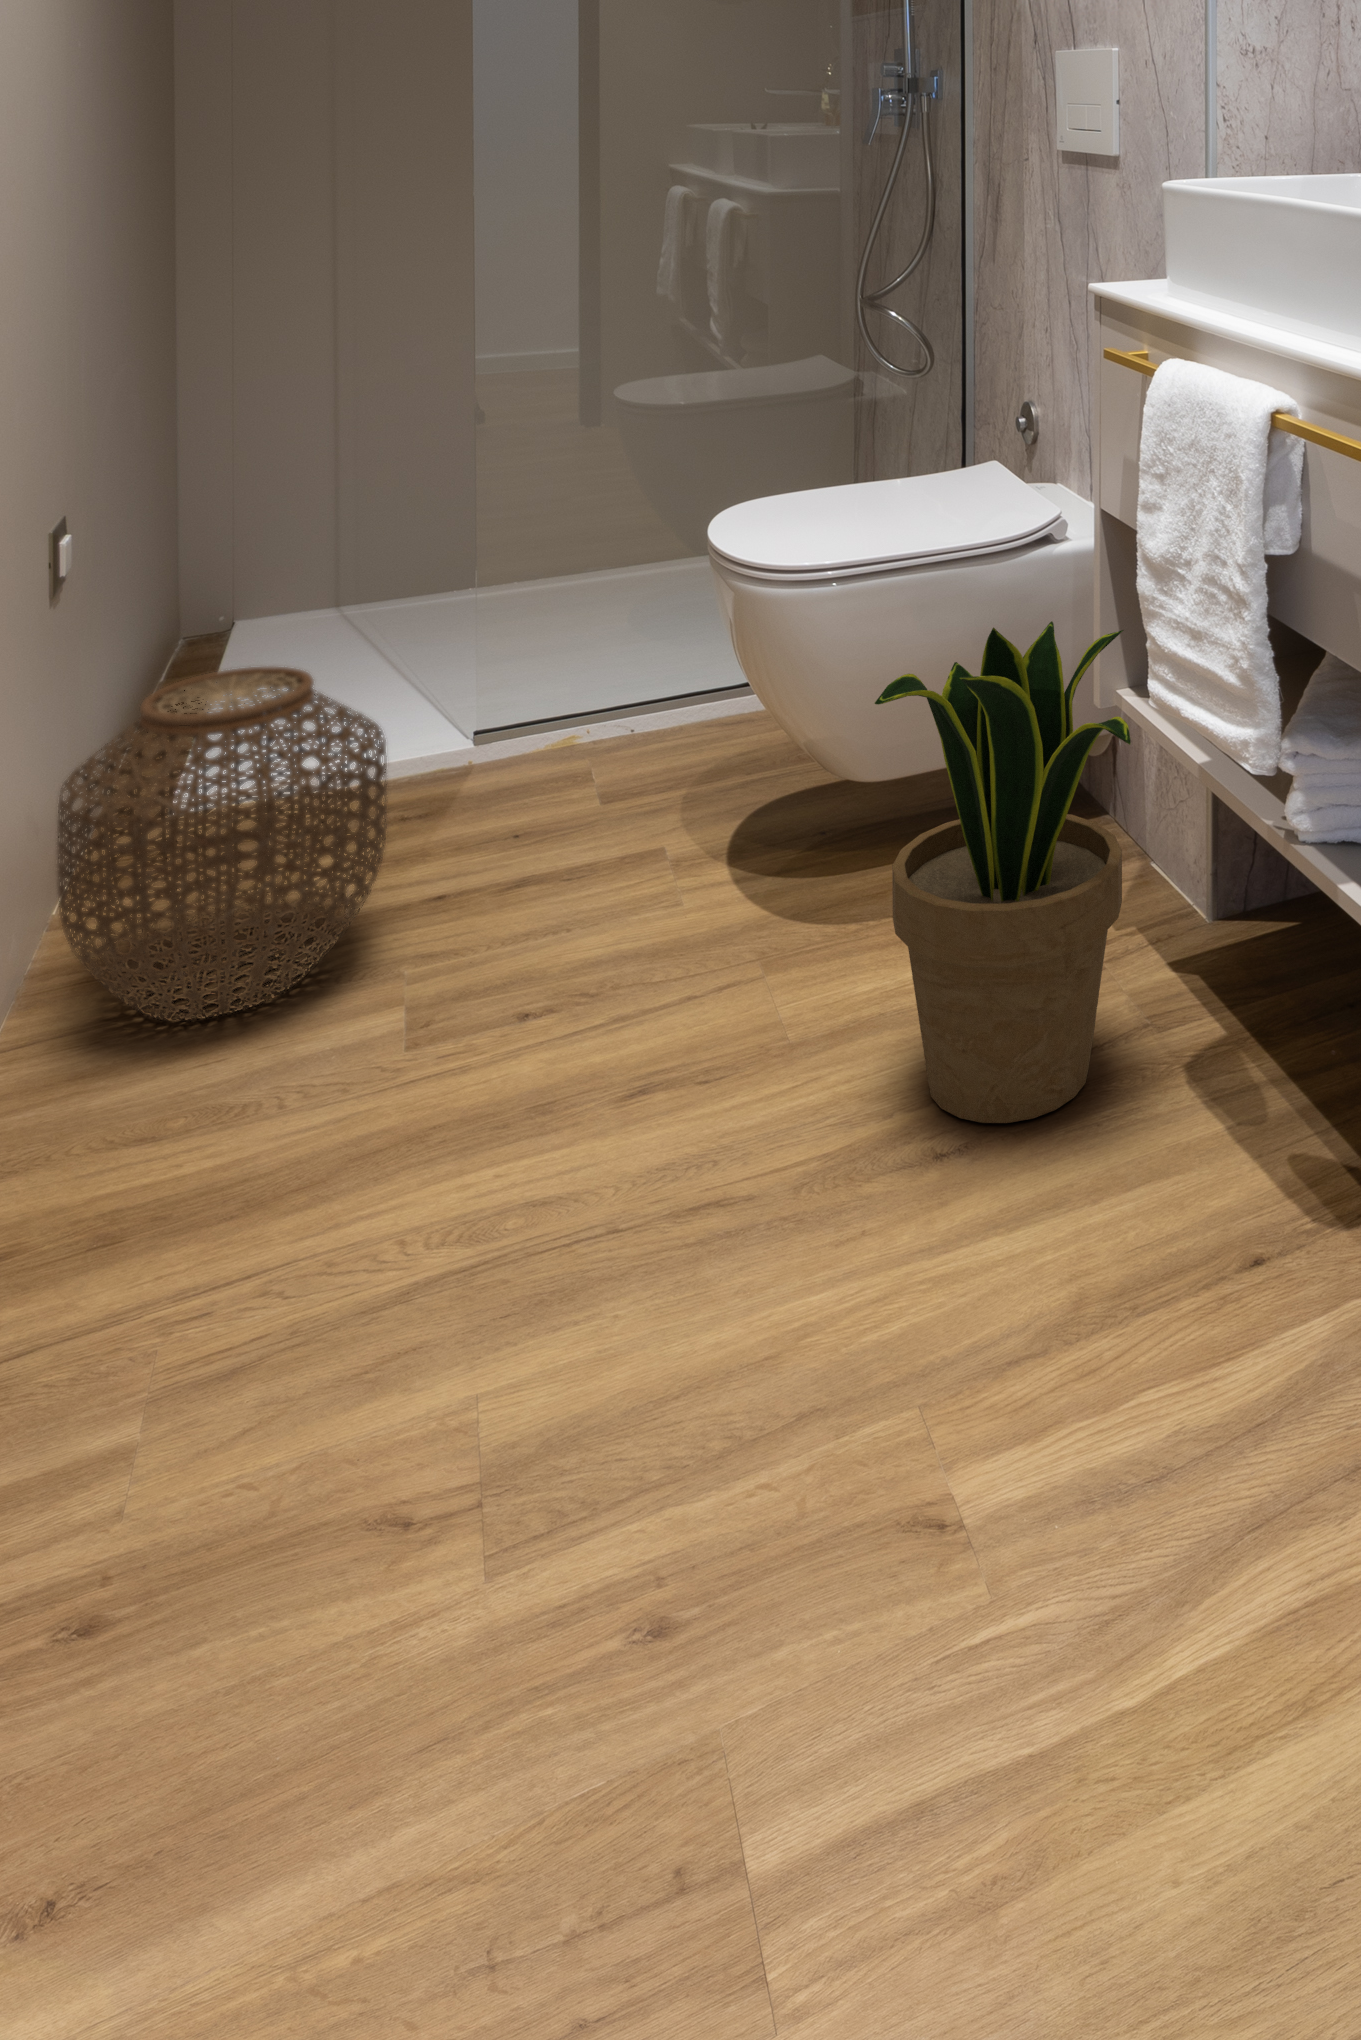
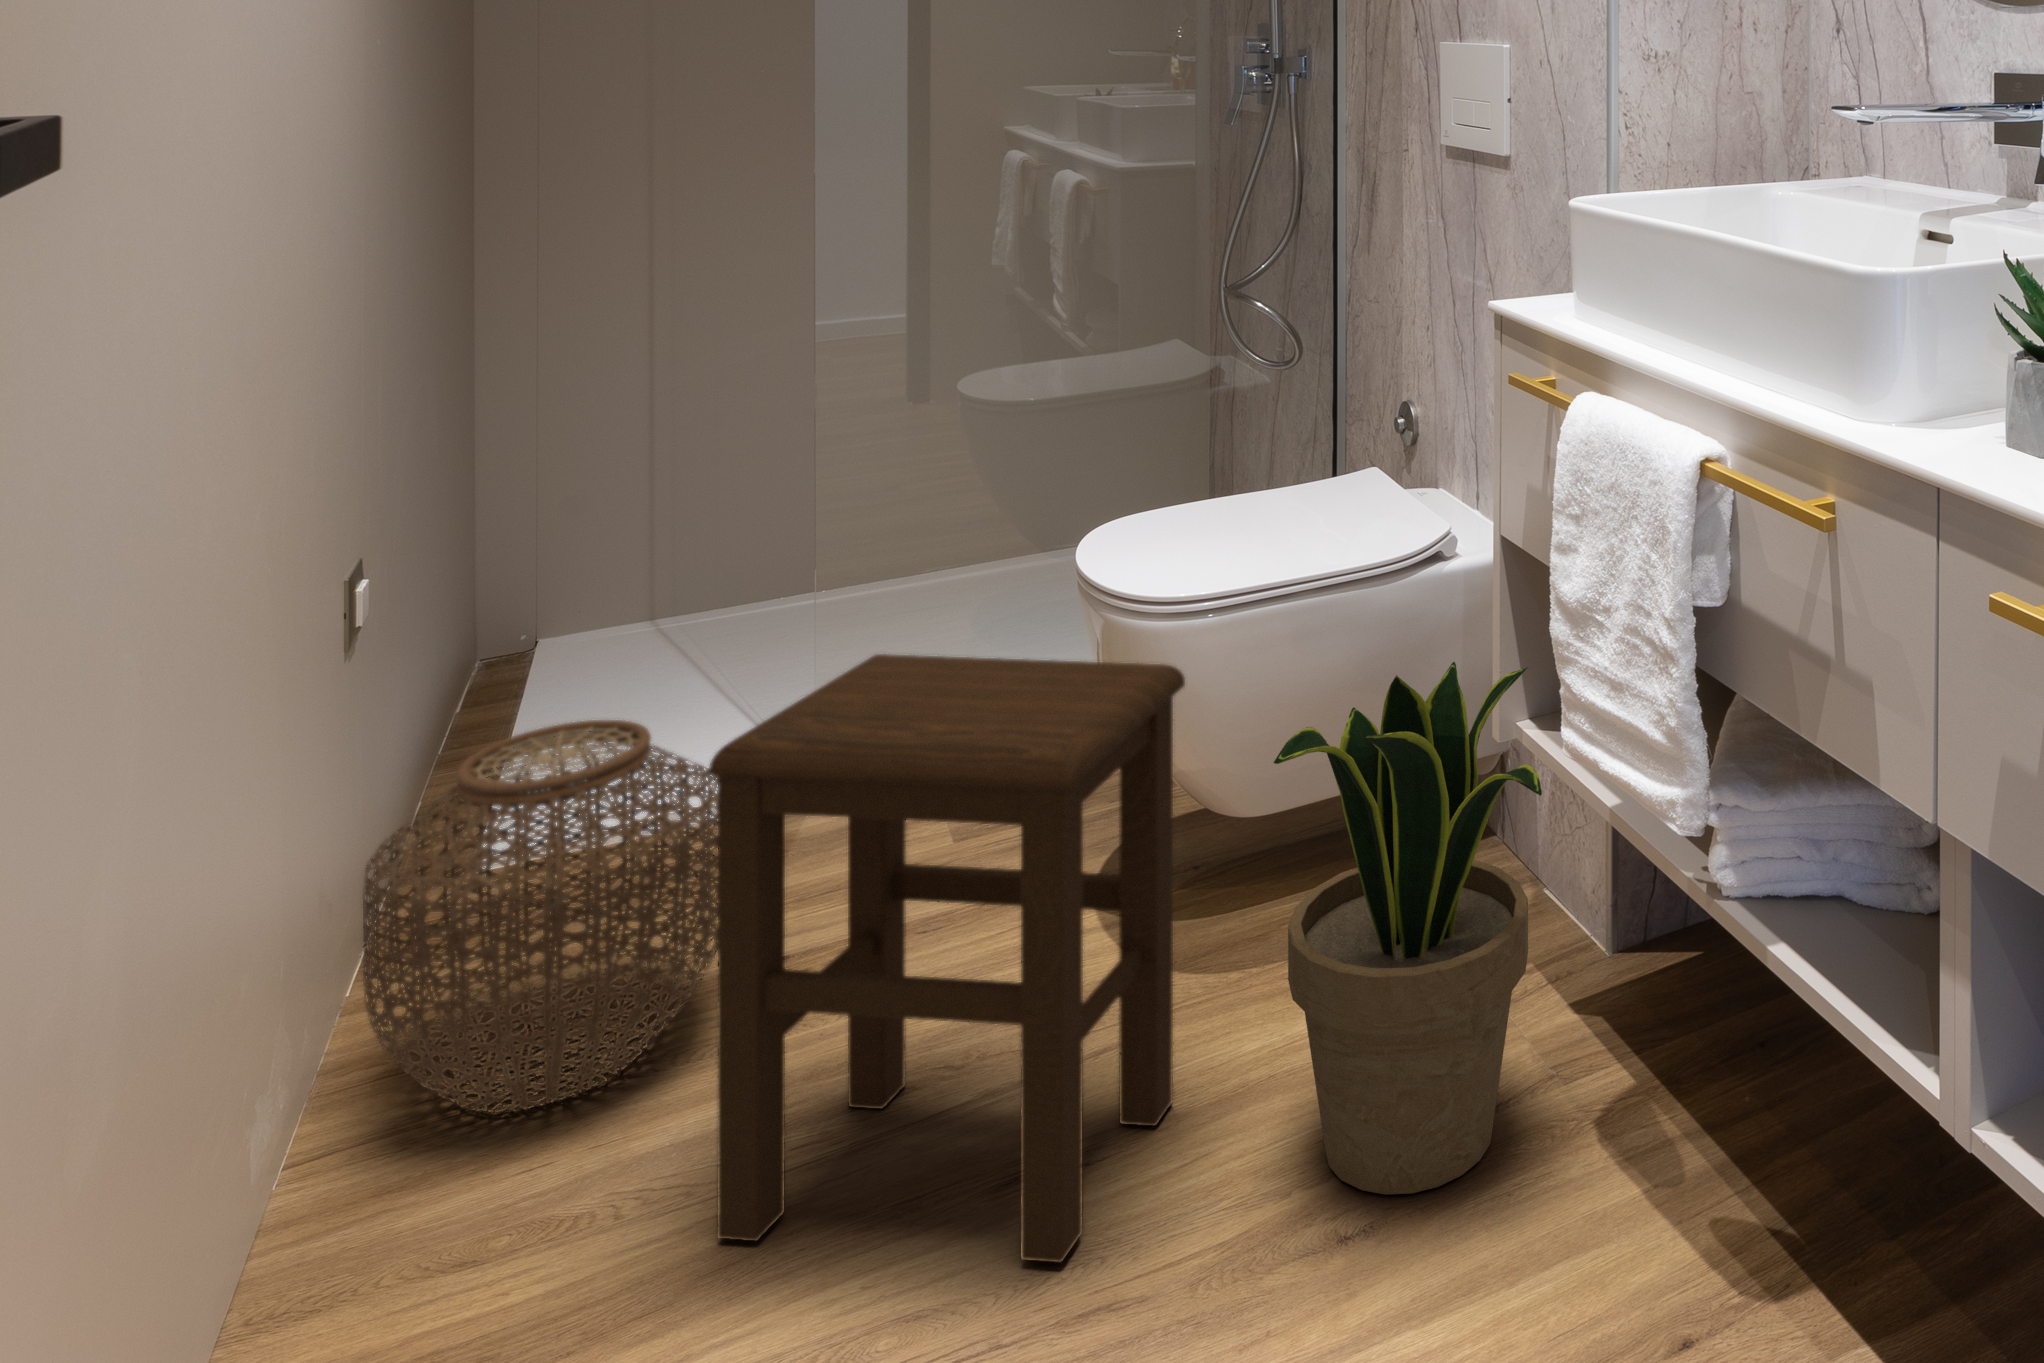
stool: none [358,604,798,1167] -> present [709,654,1185,1262]

